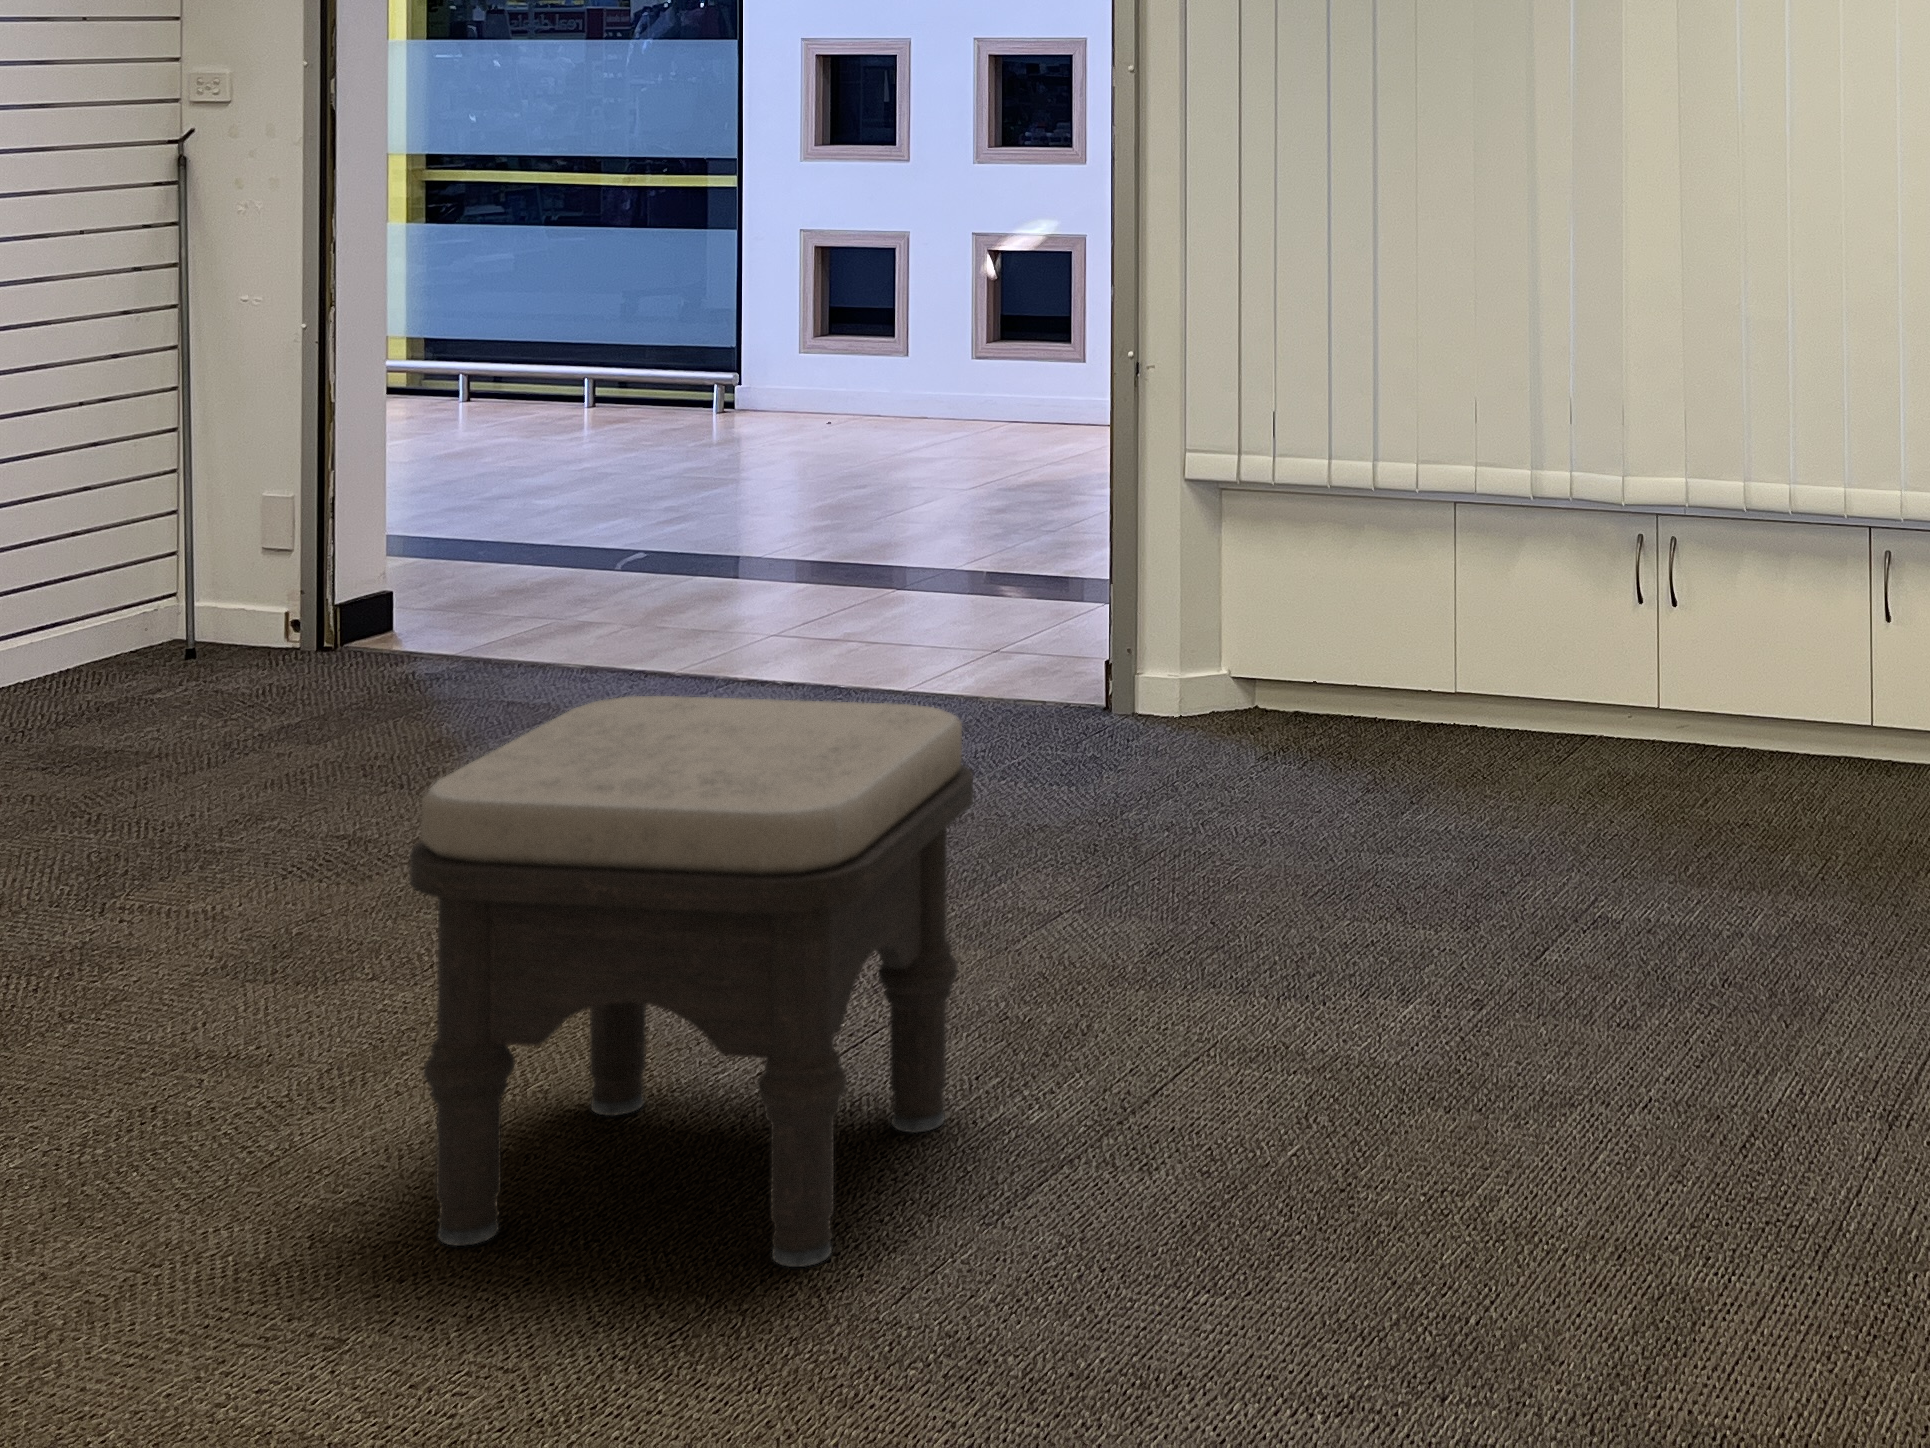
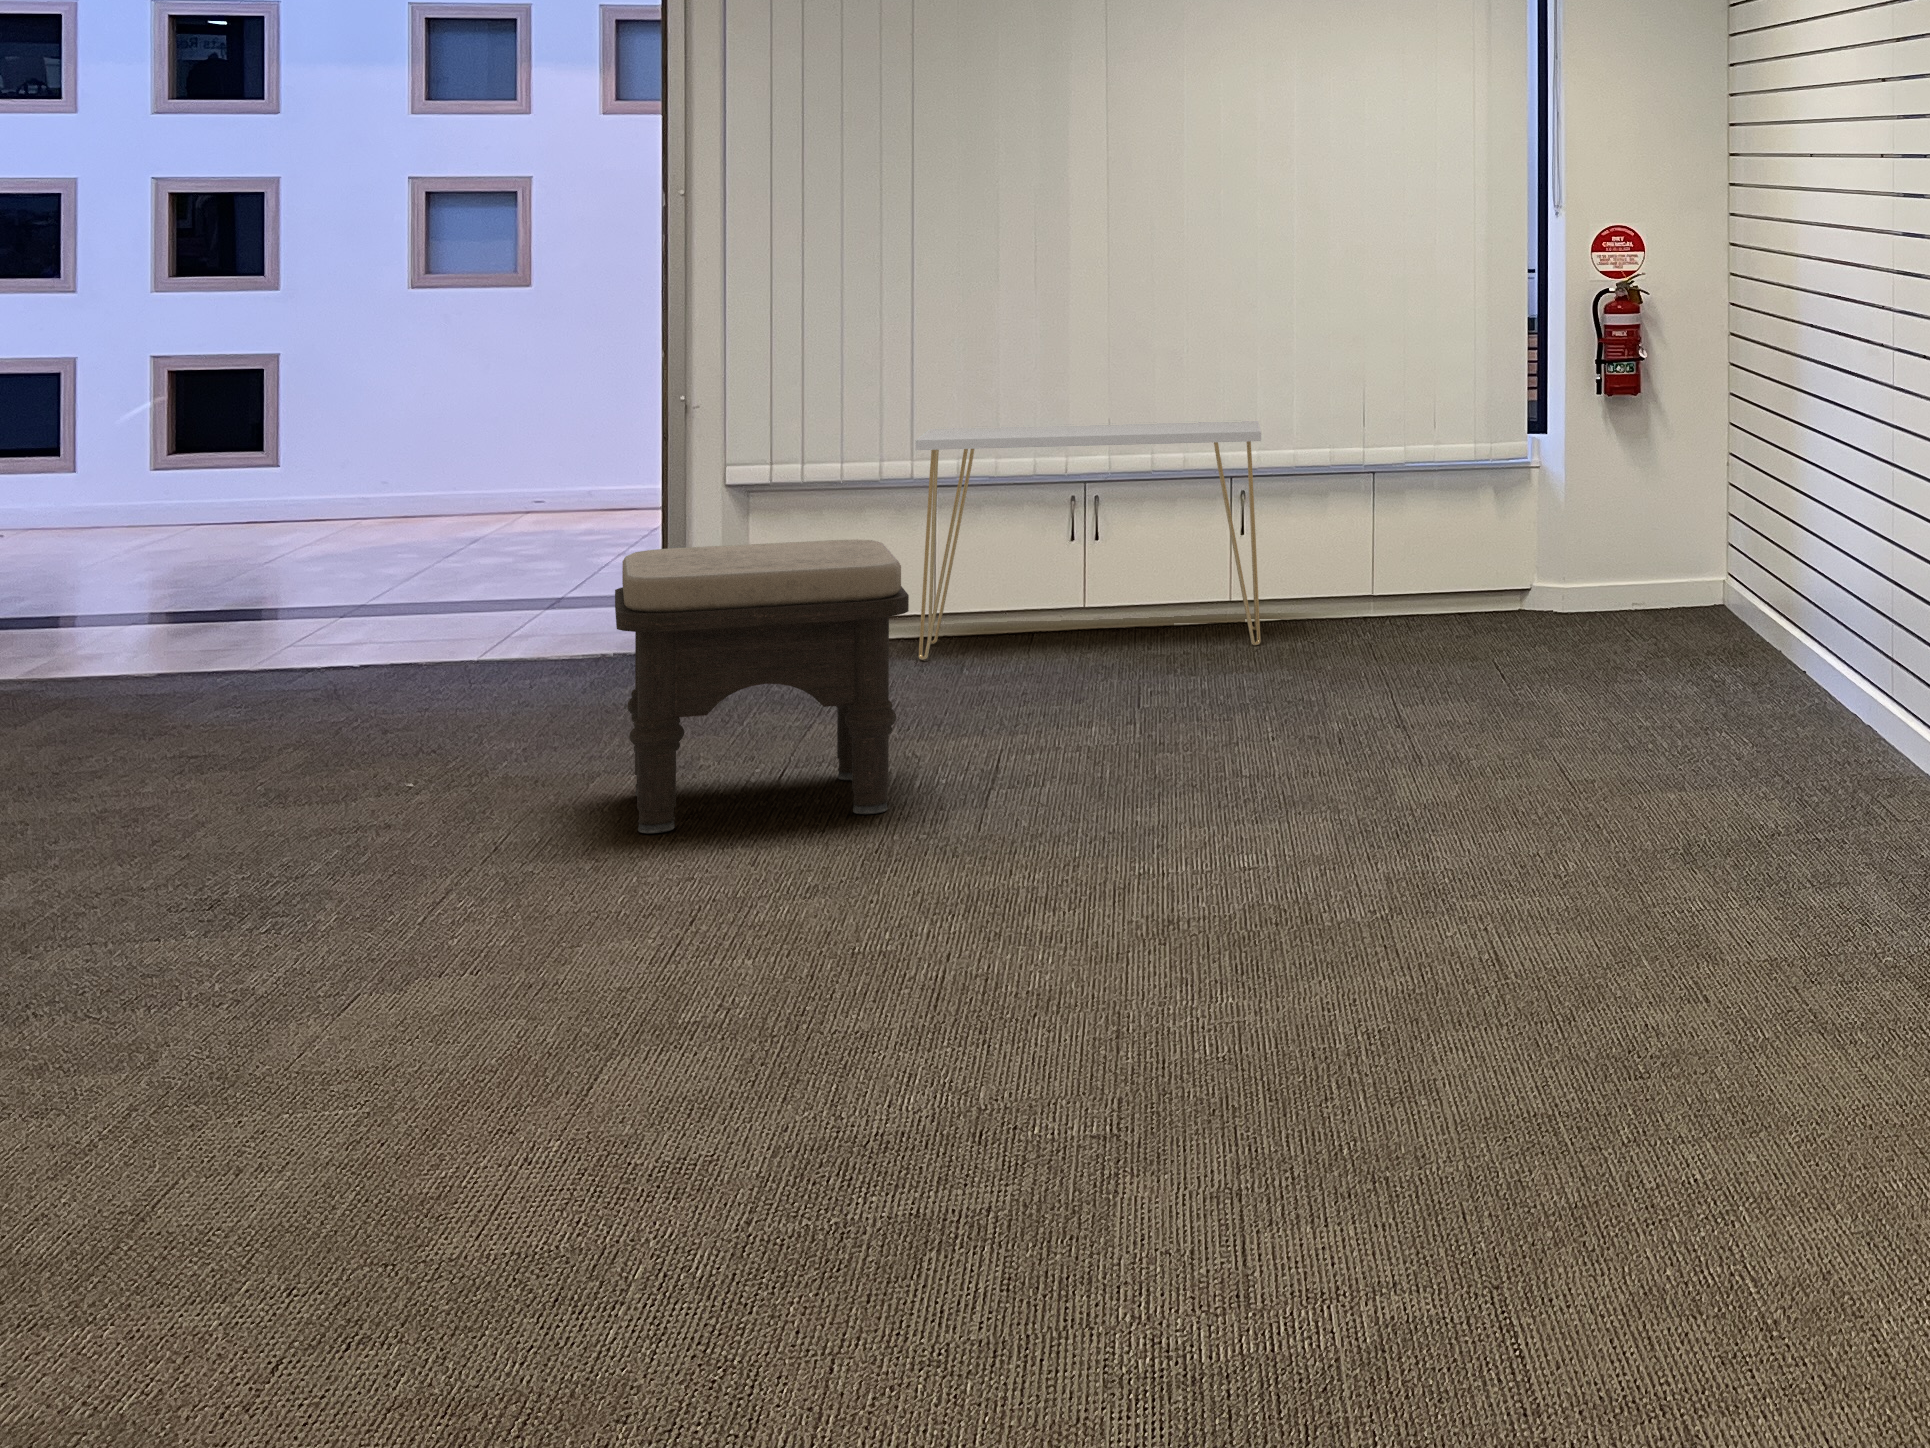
console table: none [1353,420,1907,829] -> present [915,420,1261,660]

